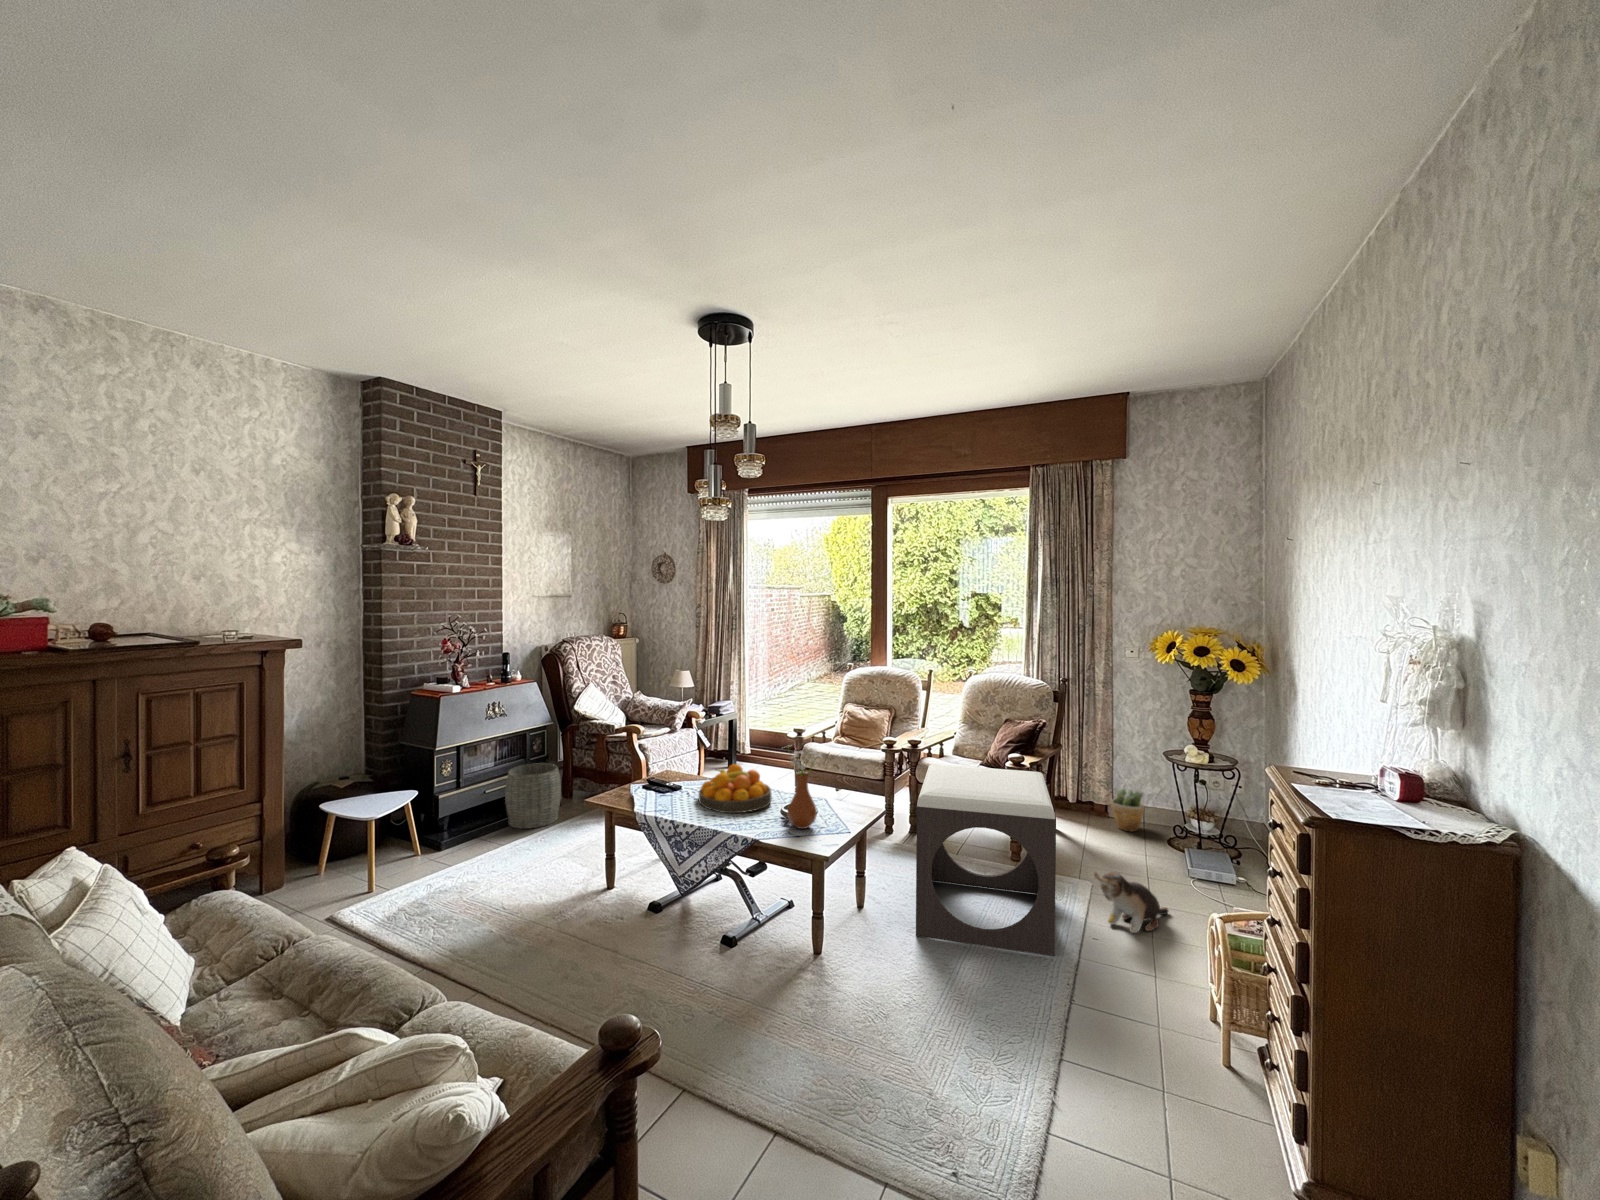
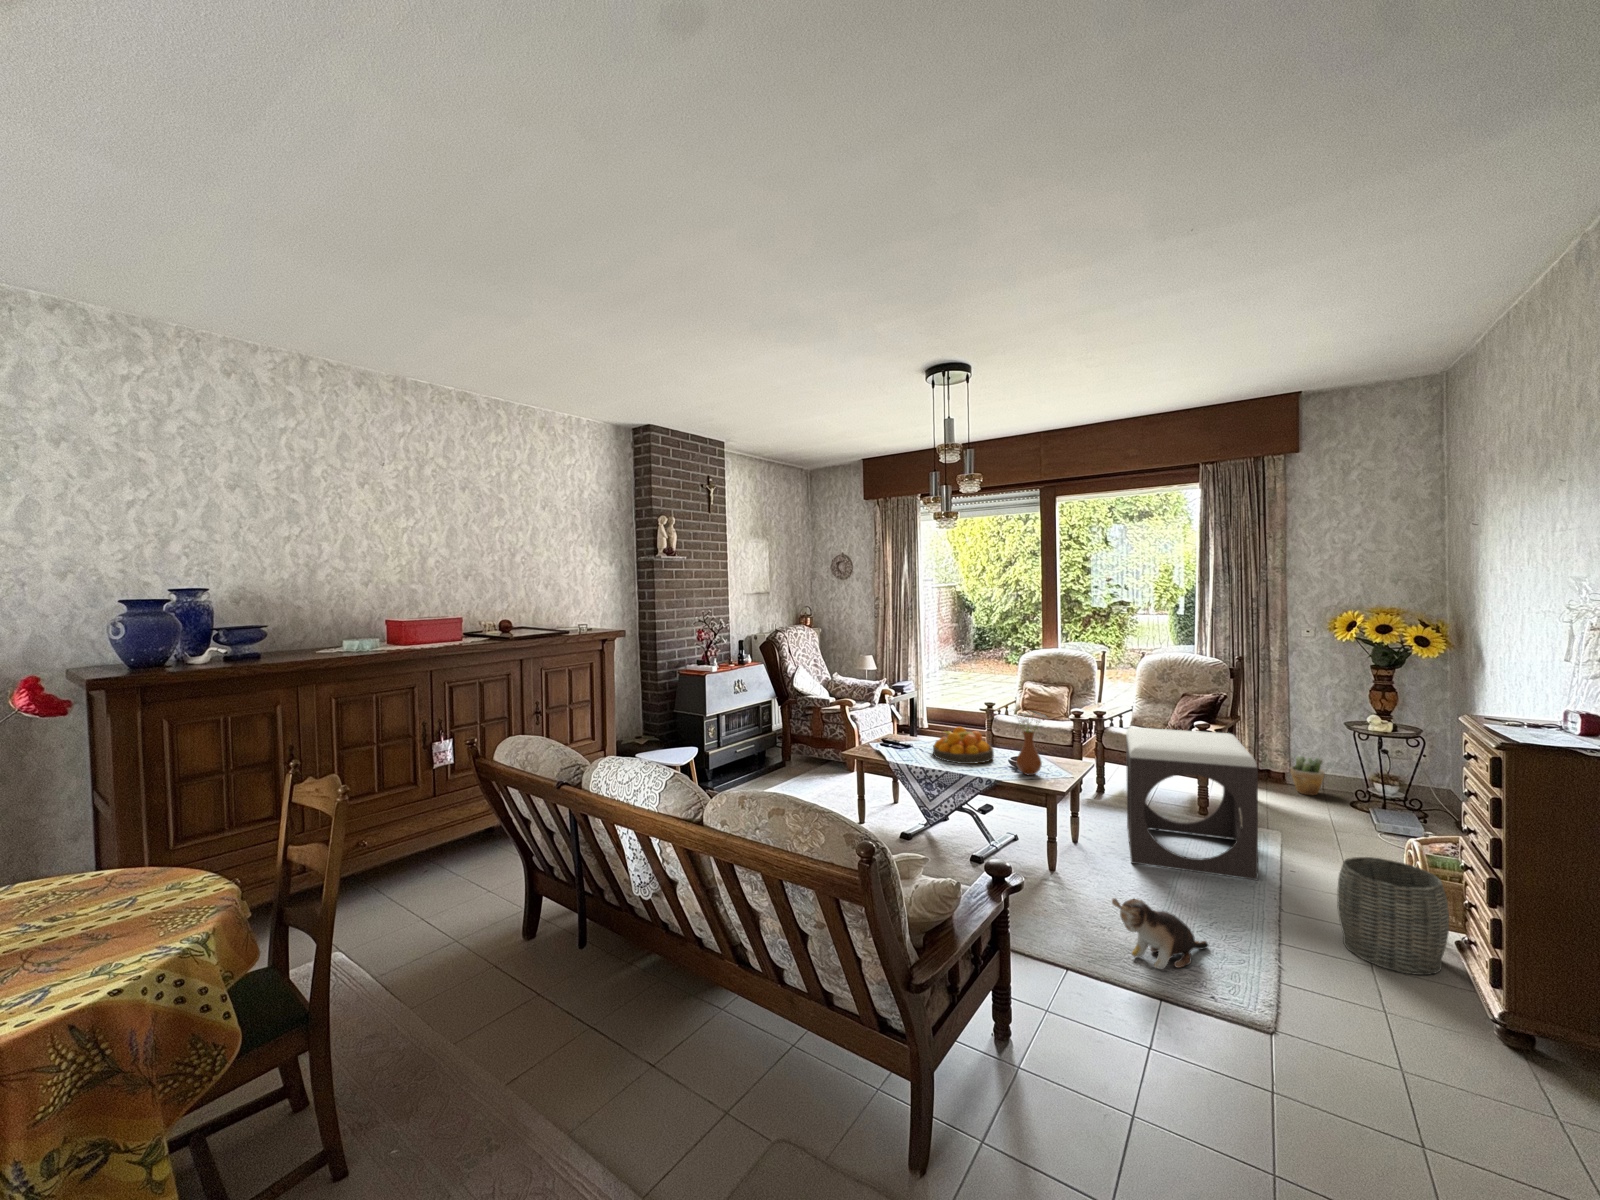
woven basket: present [505,763,561,829] -> present [1337,857,1449,975]
plush toy: present [1094,872,1168,933] -> present [1112,898,1208,969]

